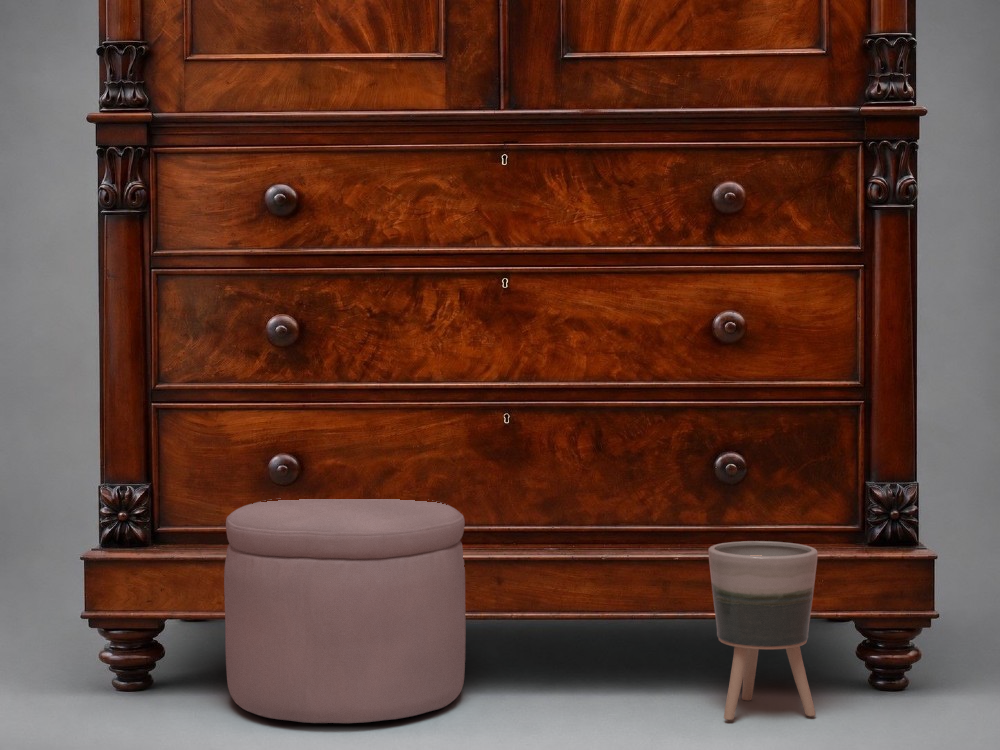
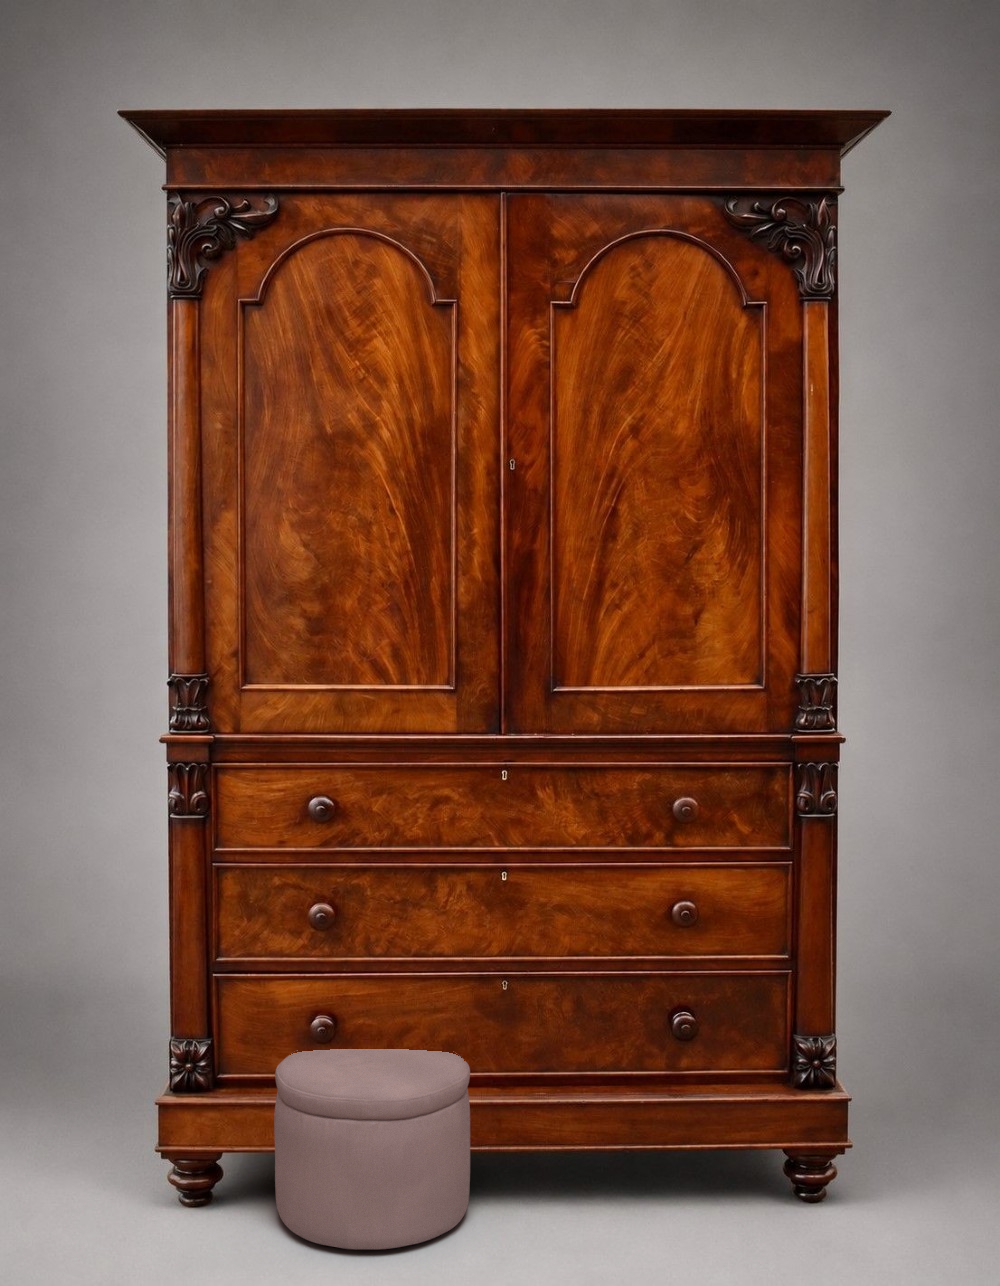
planter: present [708,541,818,720] -> none [668,1086,755,1240]

